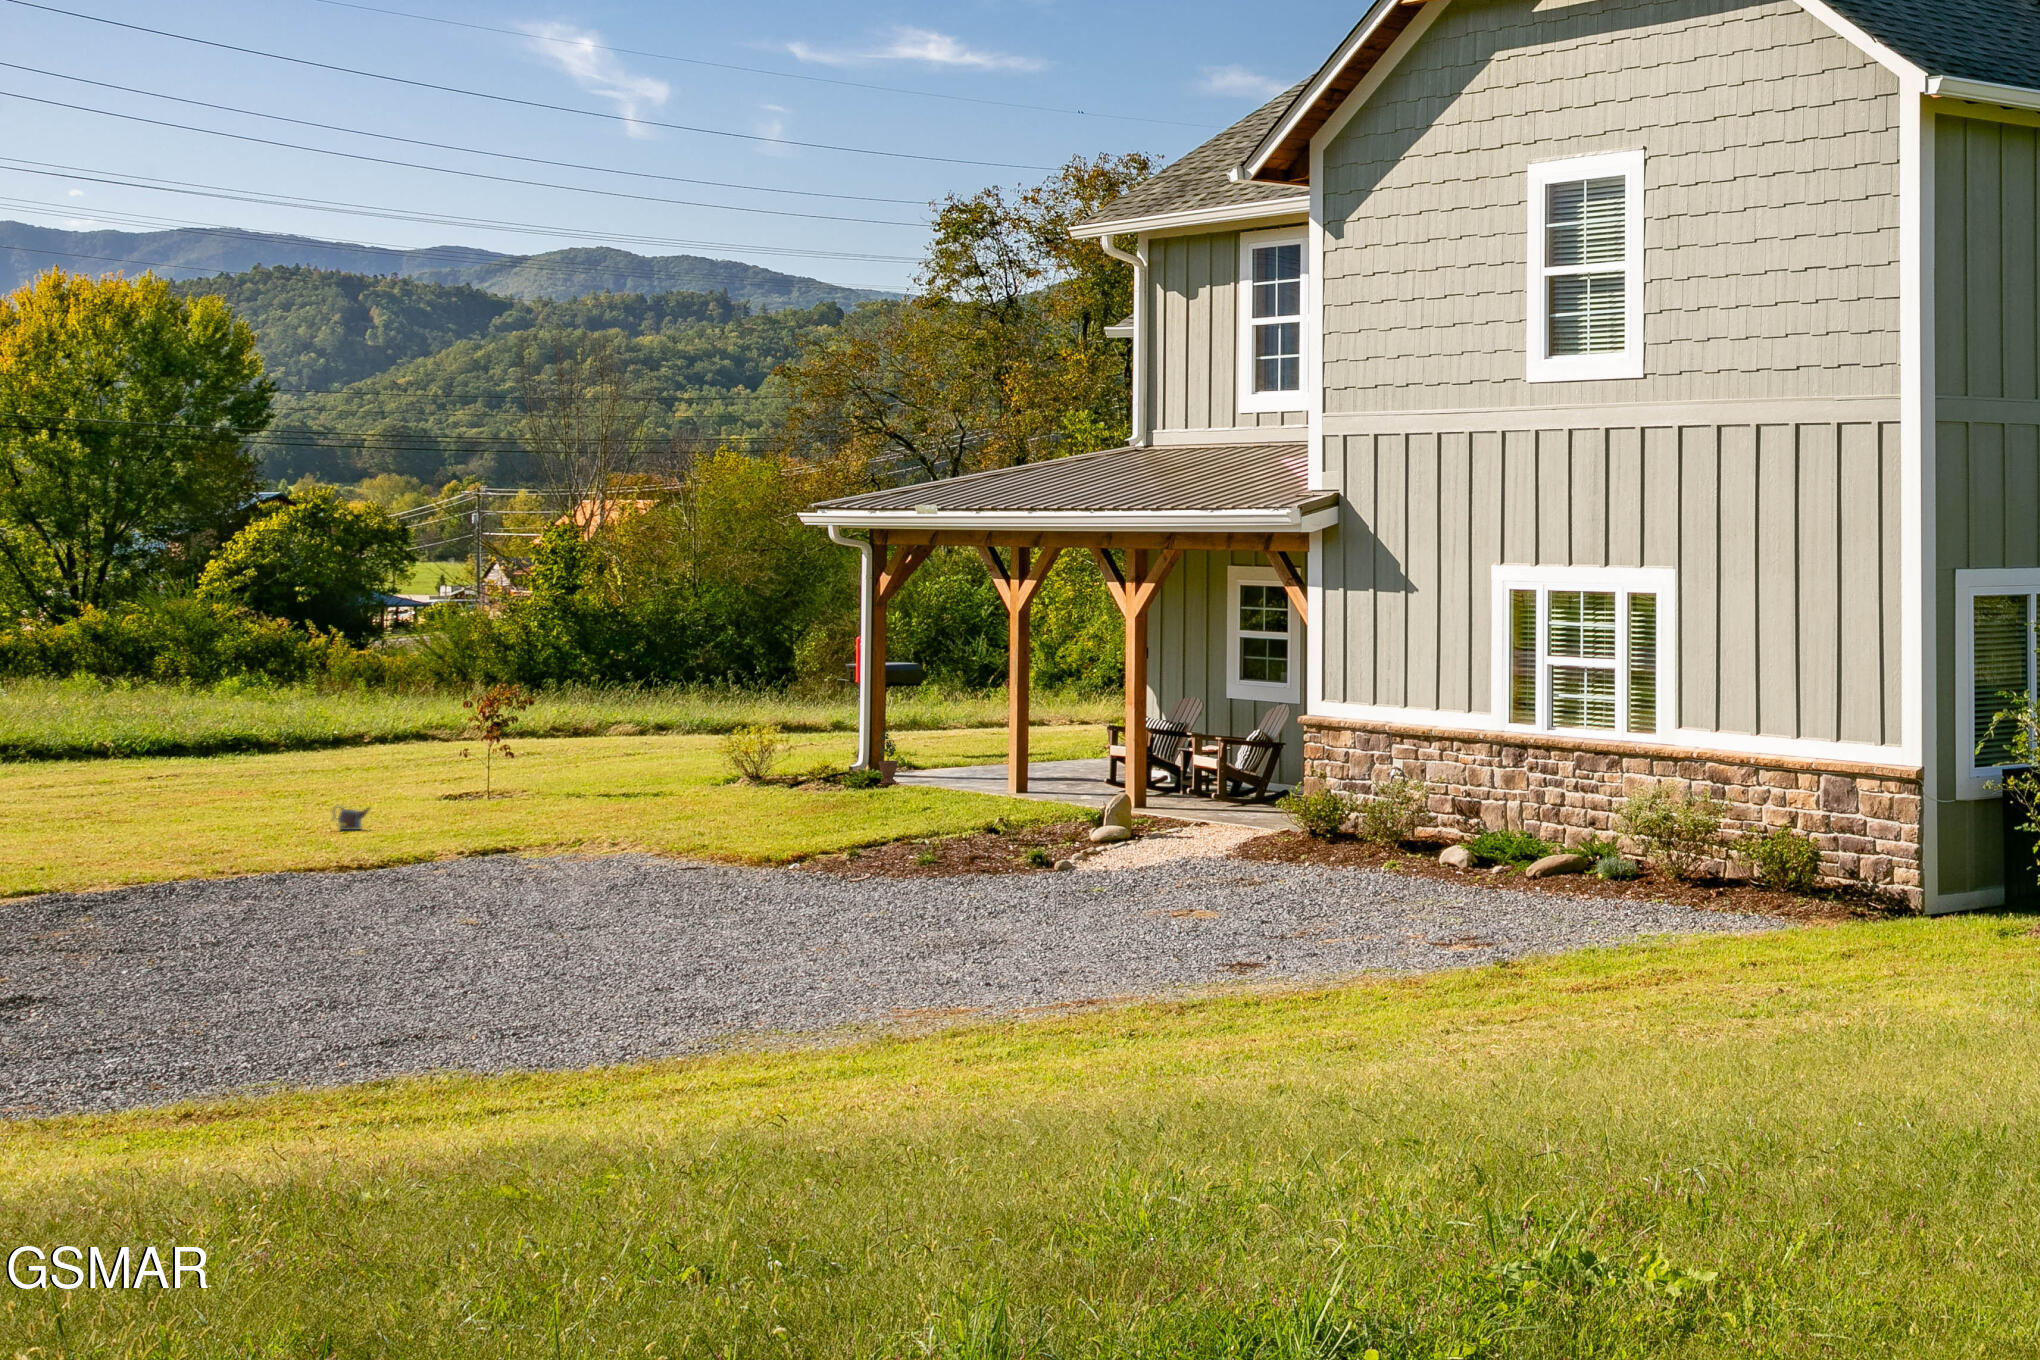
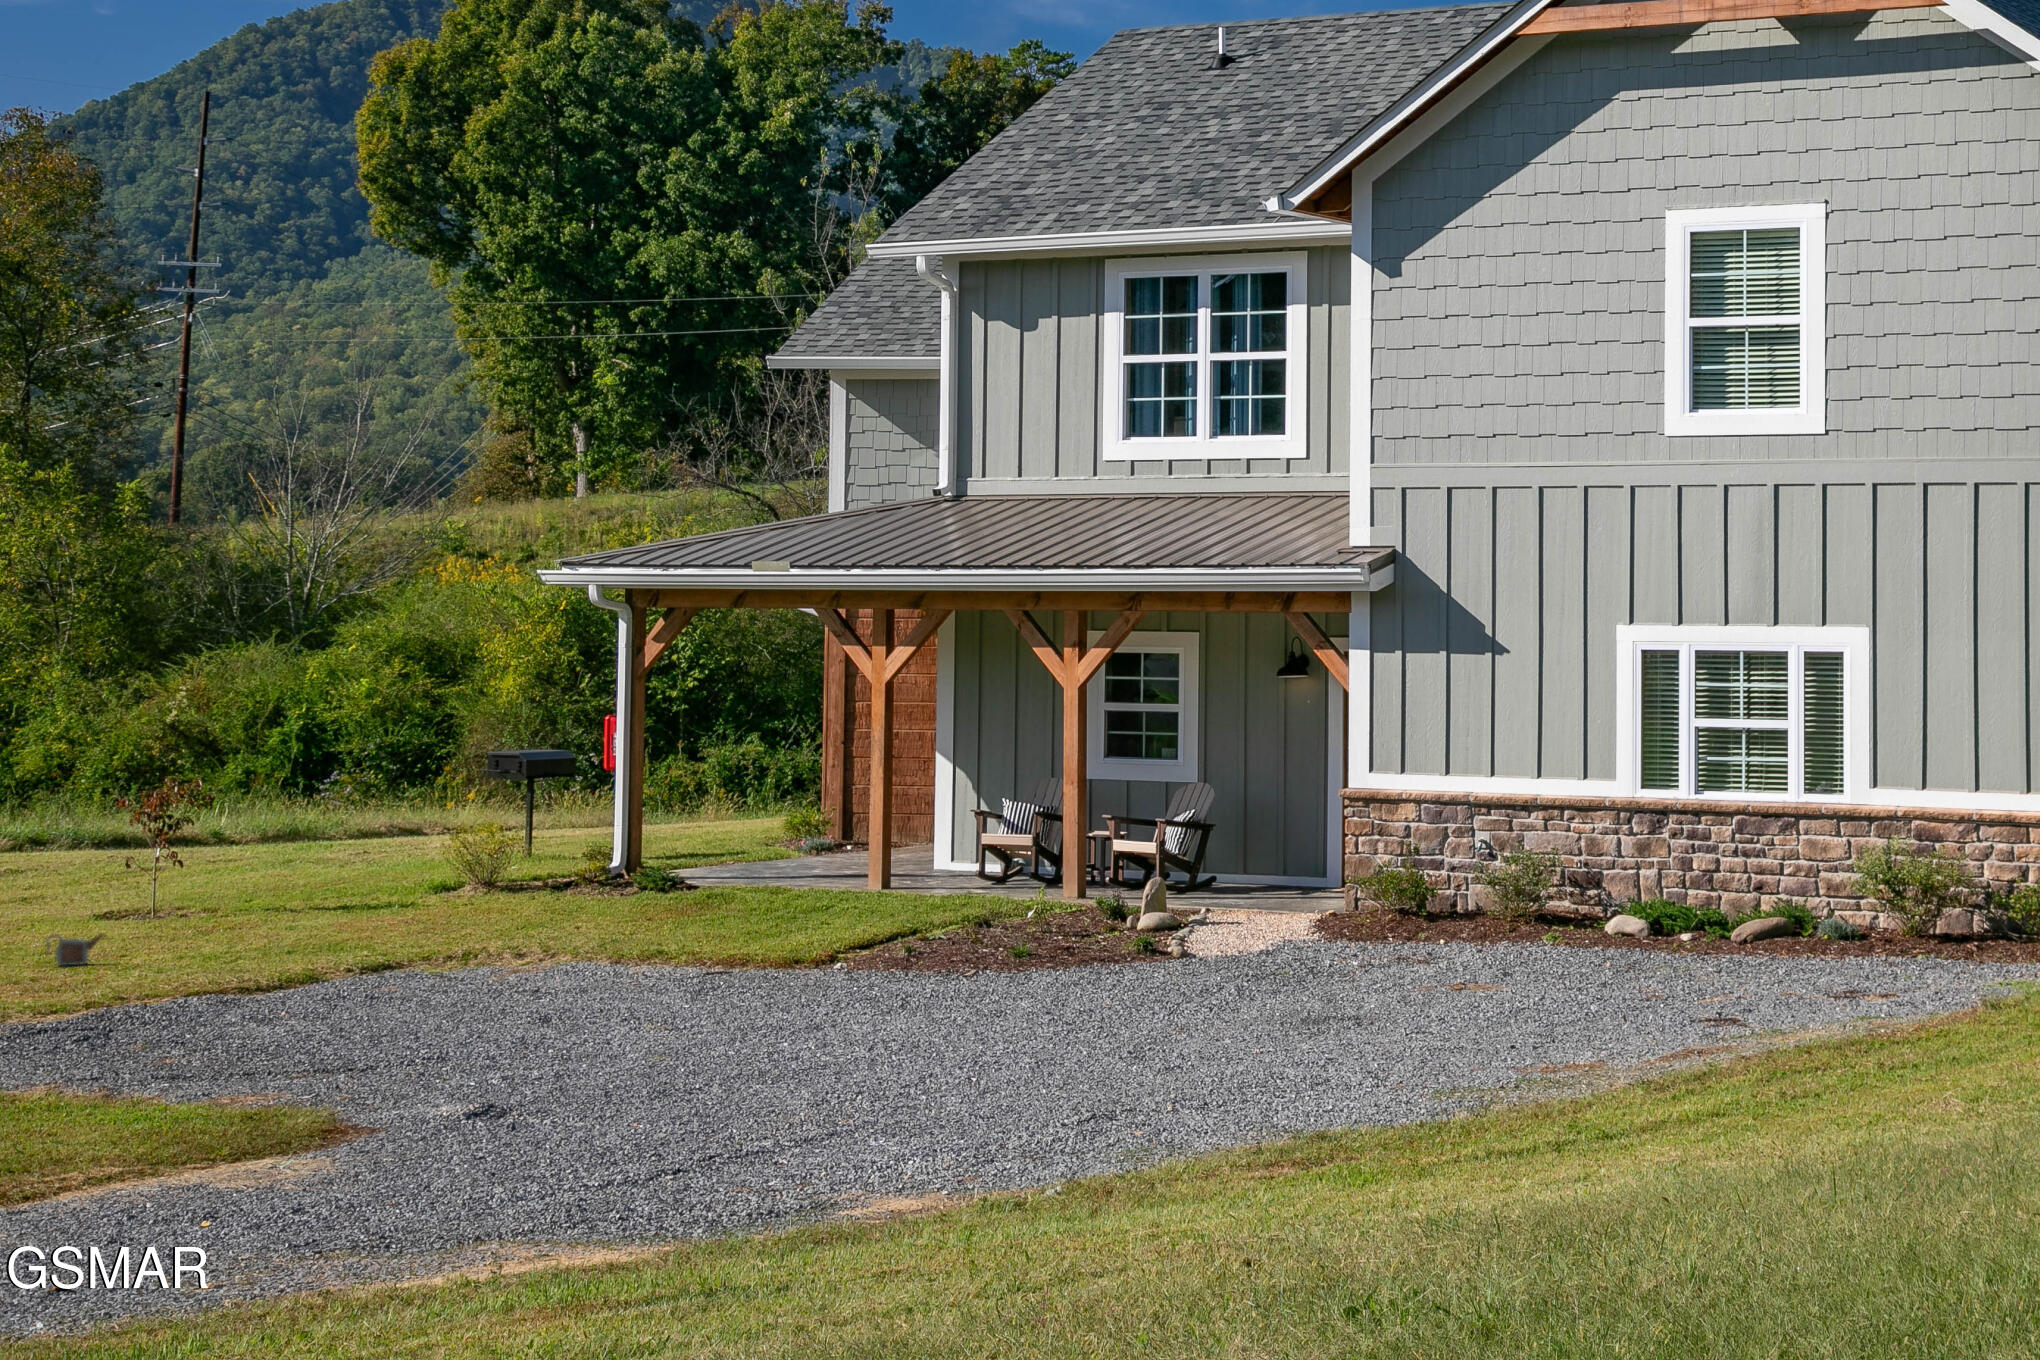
potted plant: present [878,729,898,784] -> none [642,823,672,889]

